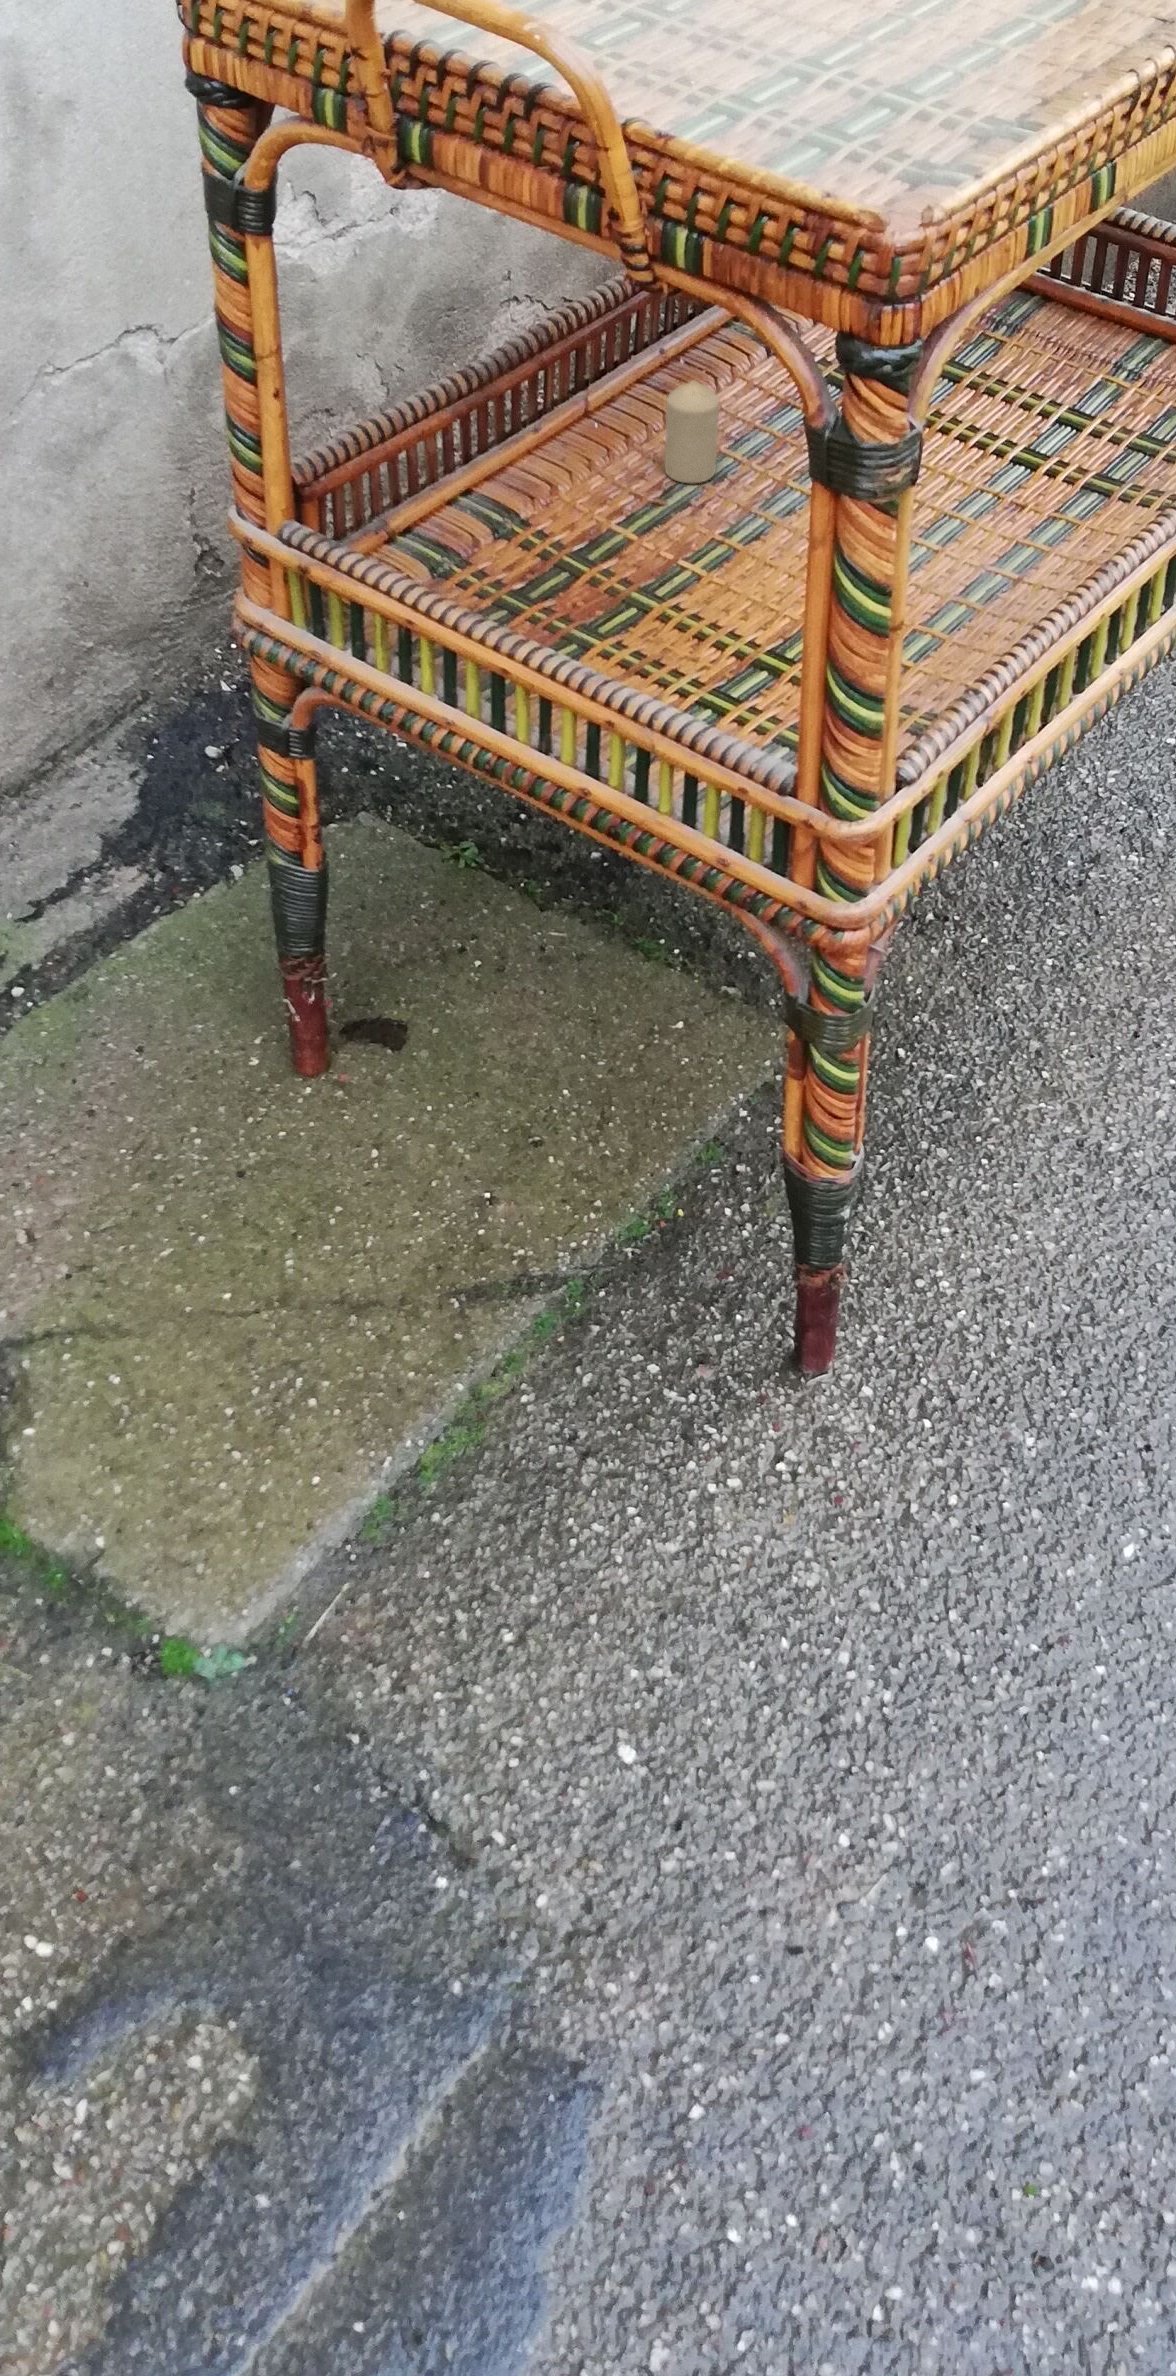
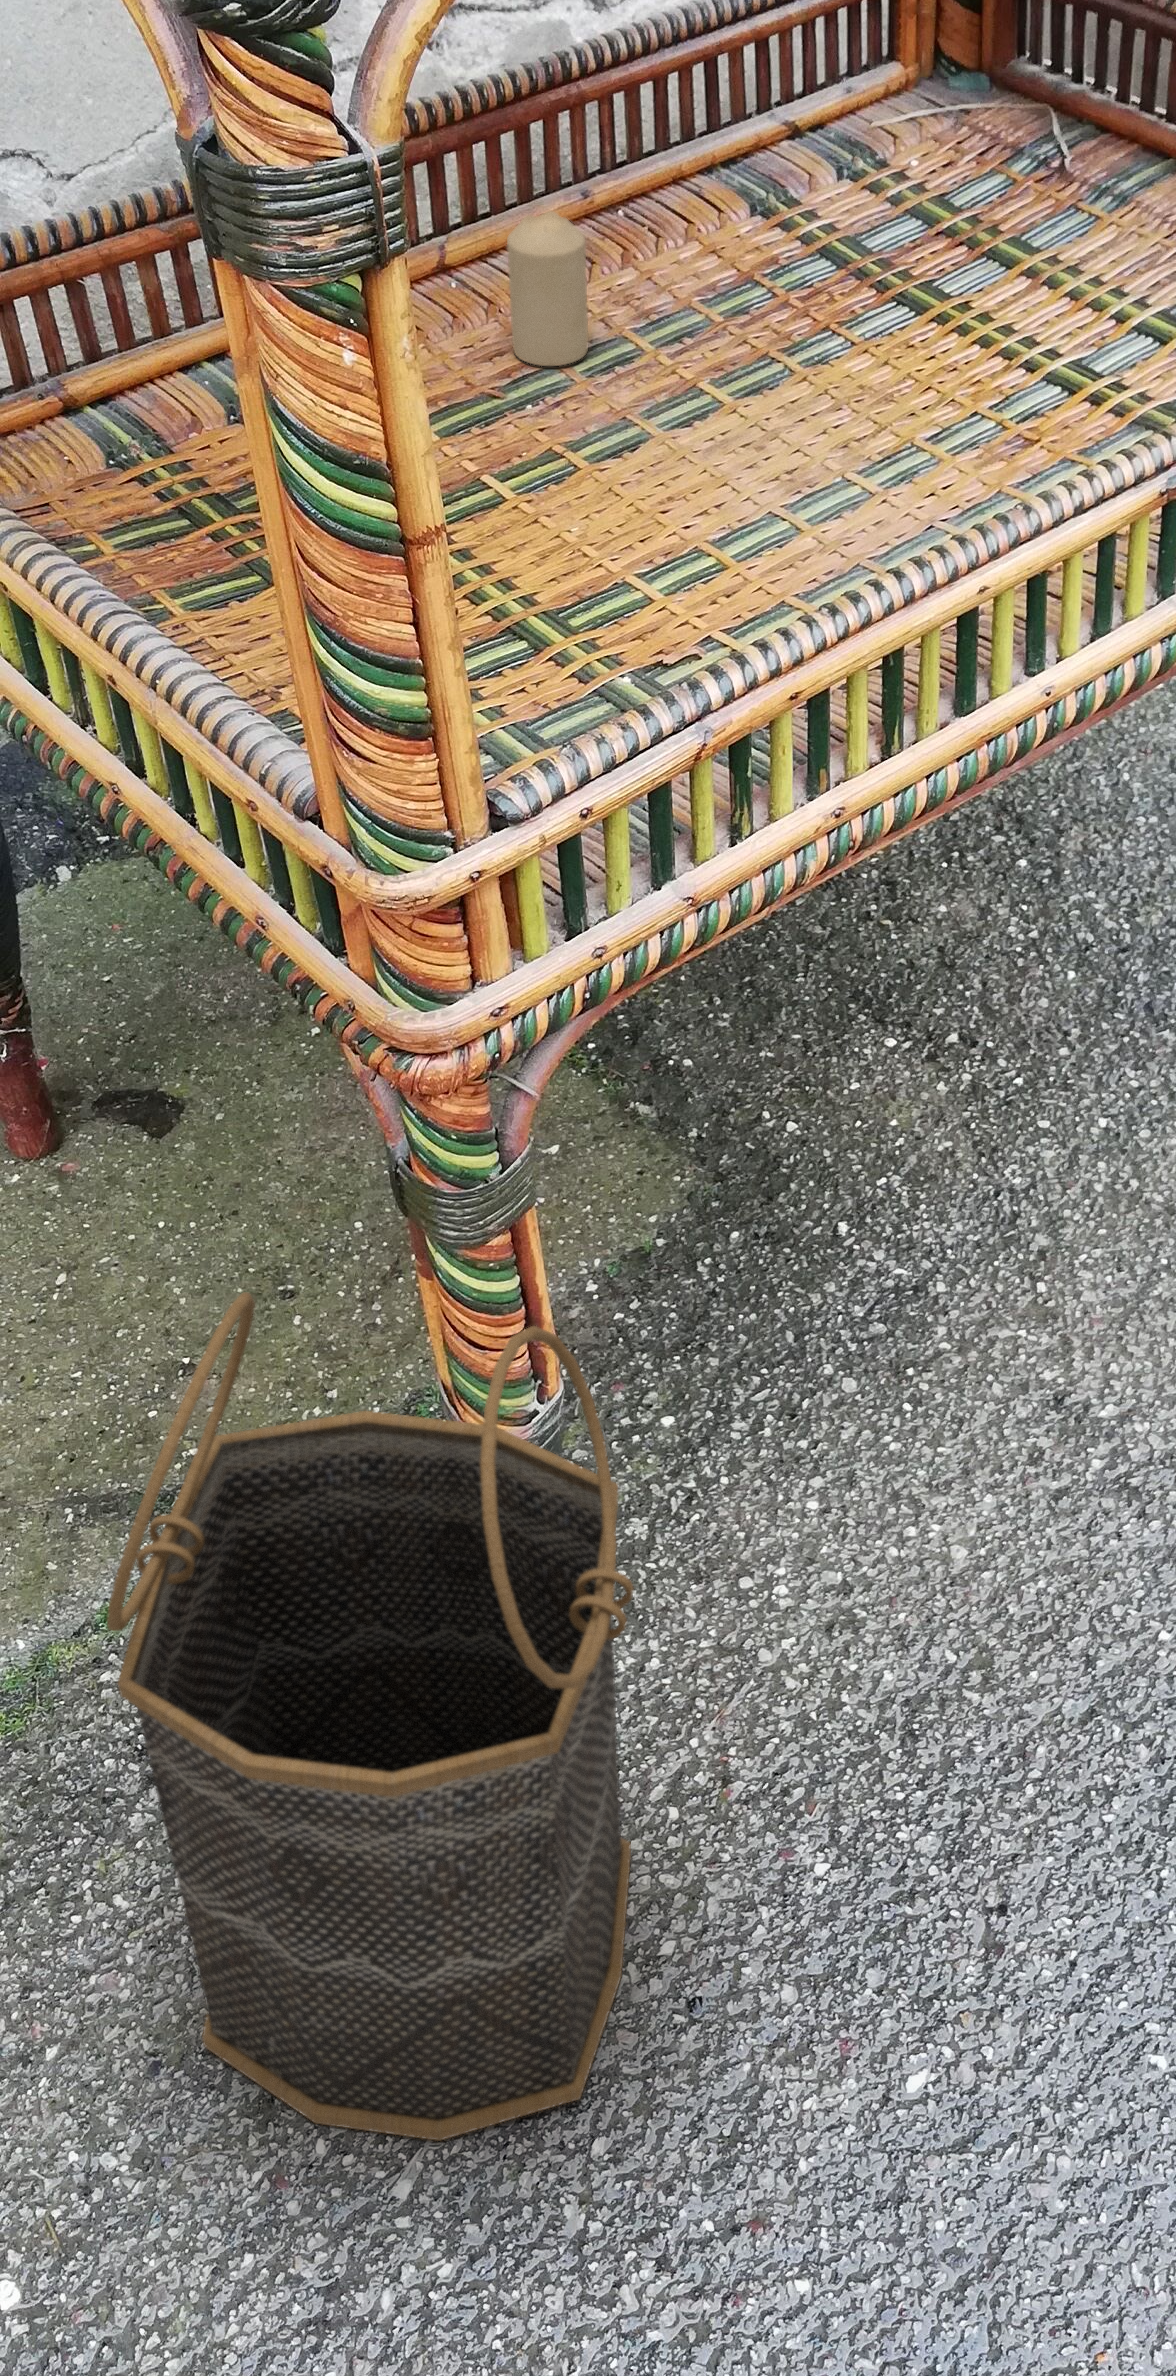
basket: none [673,1087,985,1630] -> present [107,1292,634,2141]

